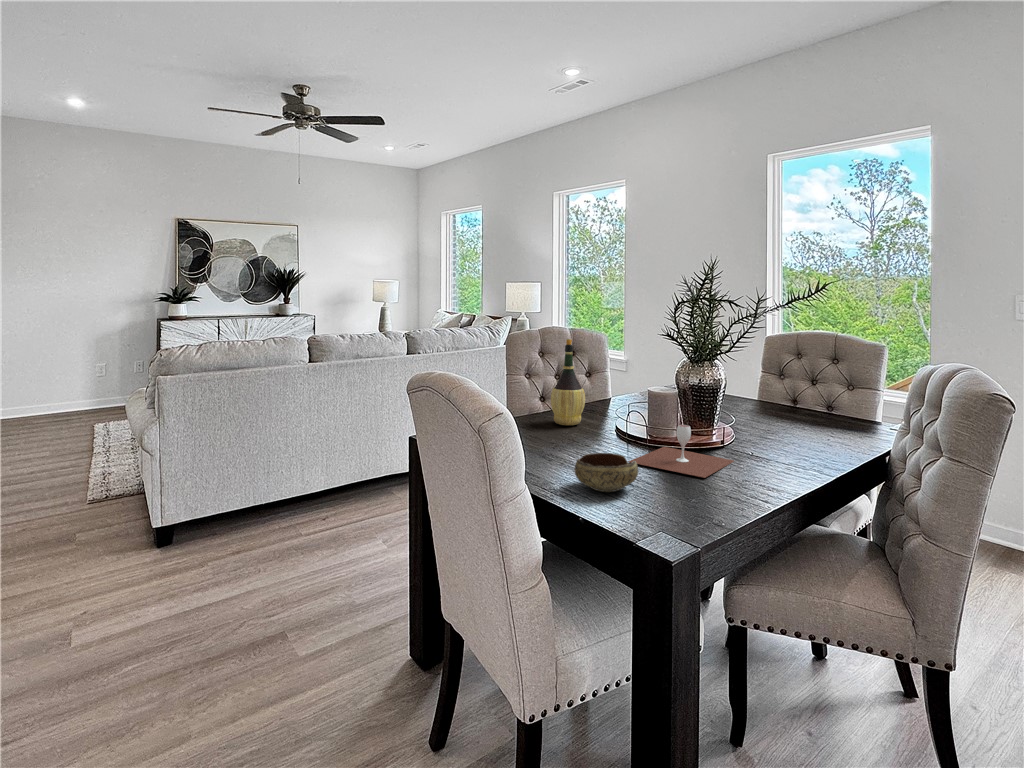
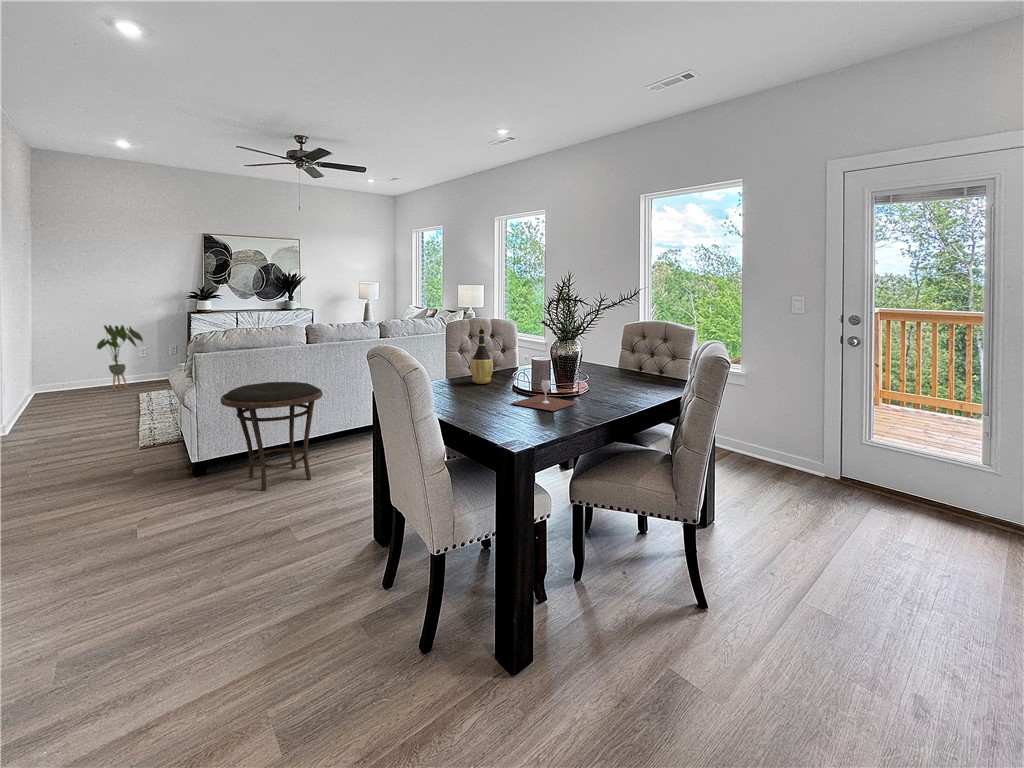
house plant: none [43,335,102,418] -> present [97,325,143,390]
side table: none [192,416,331,571] -> present [220,382,323,491]
bowl: present [575,453,638,492] -> none [470,396,509,419]

